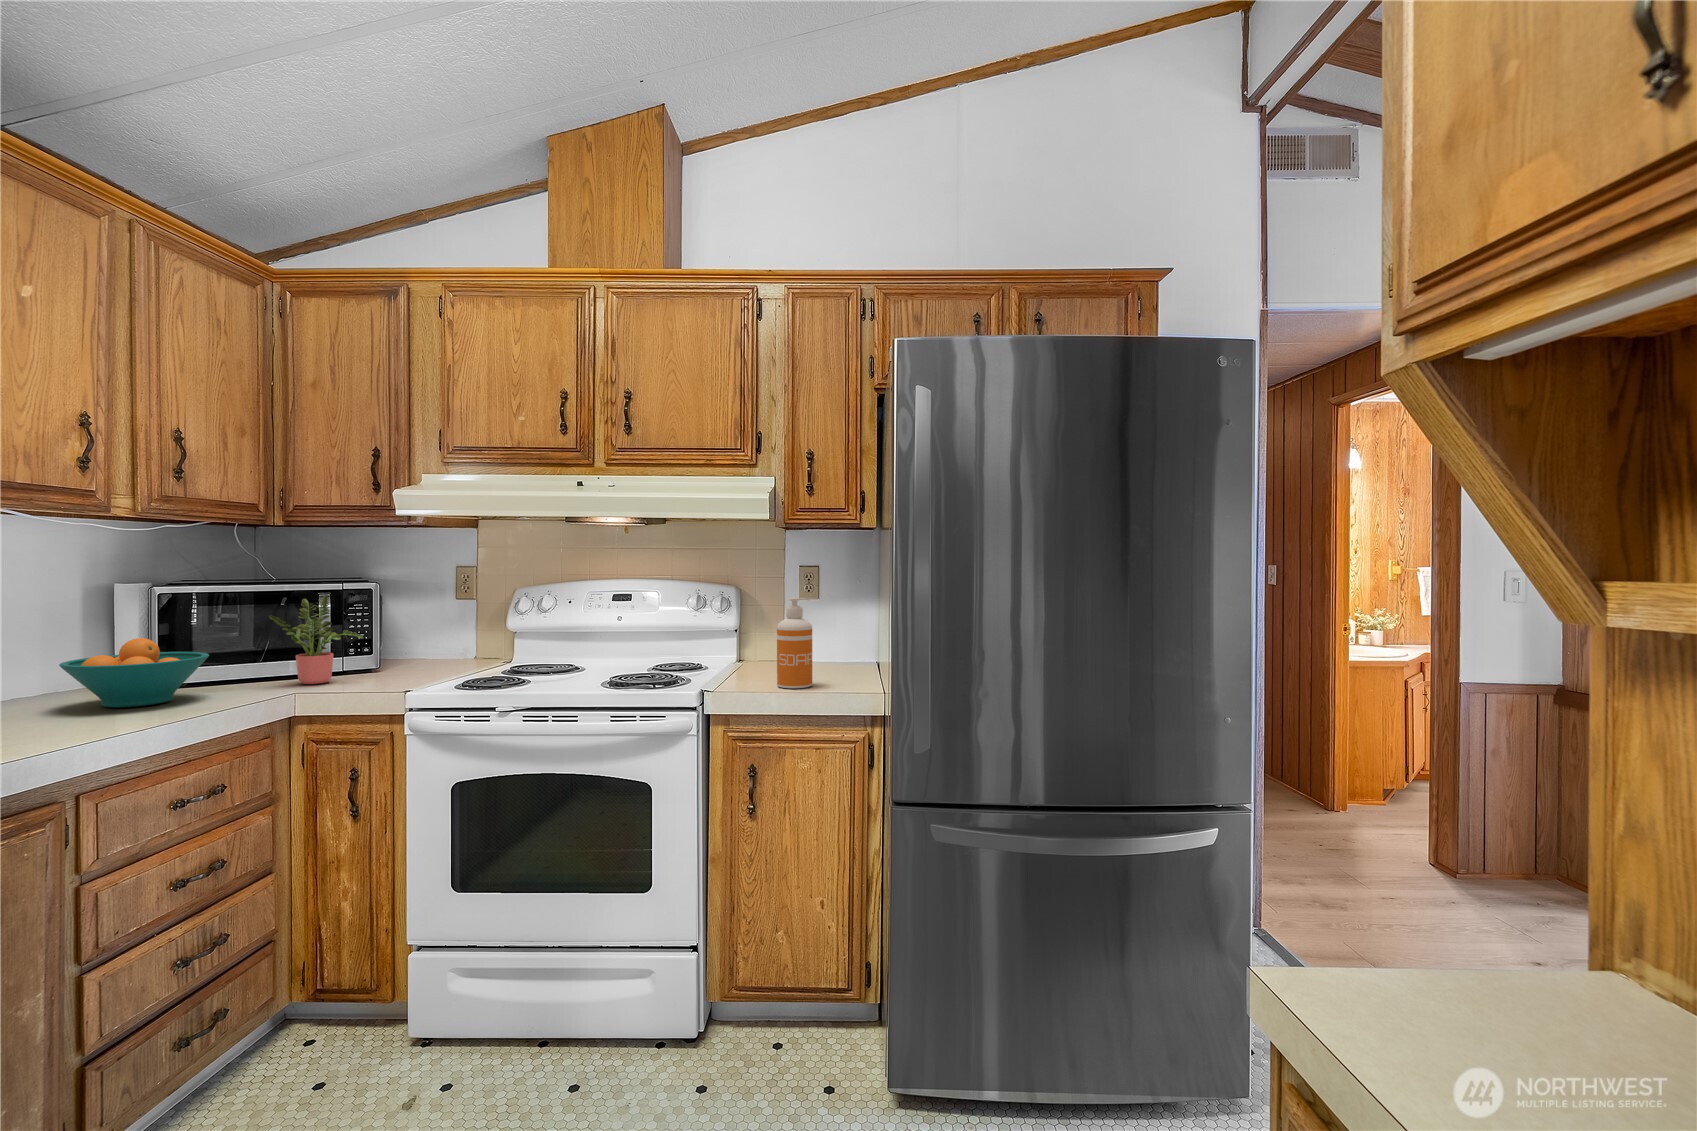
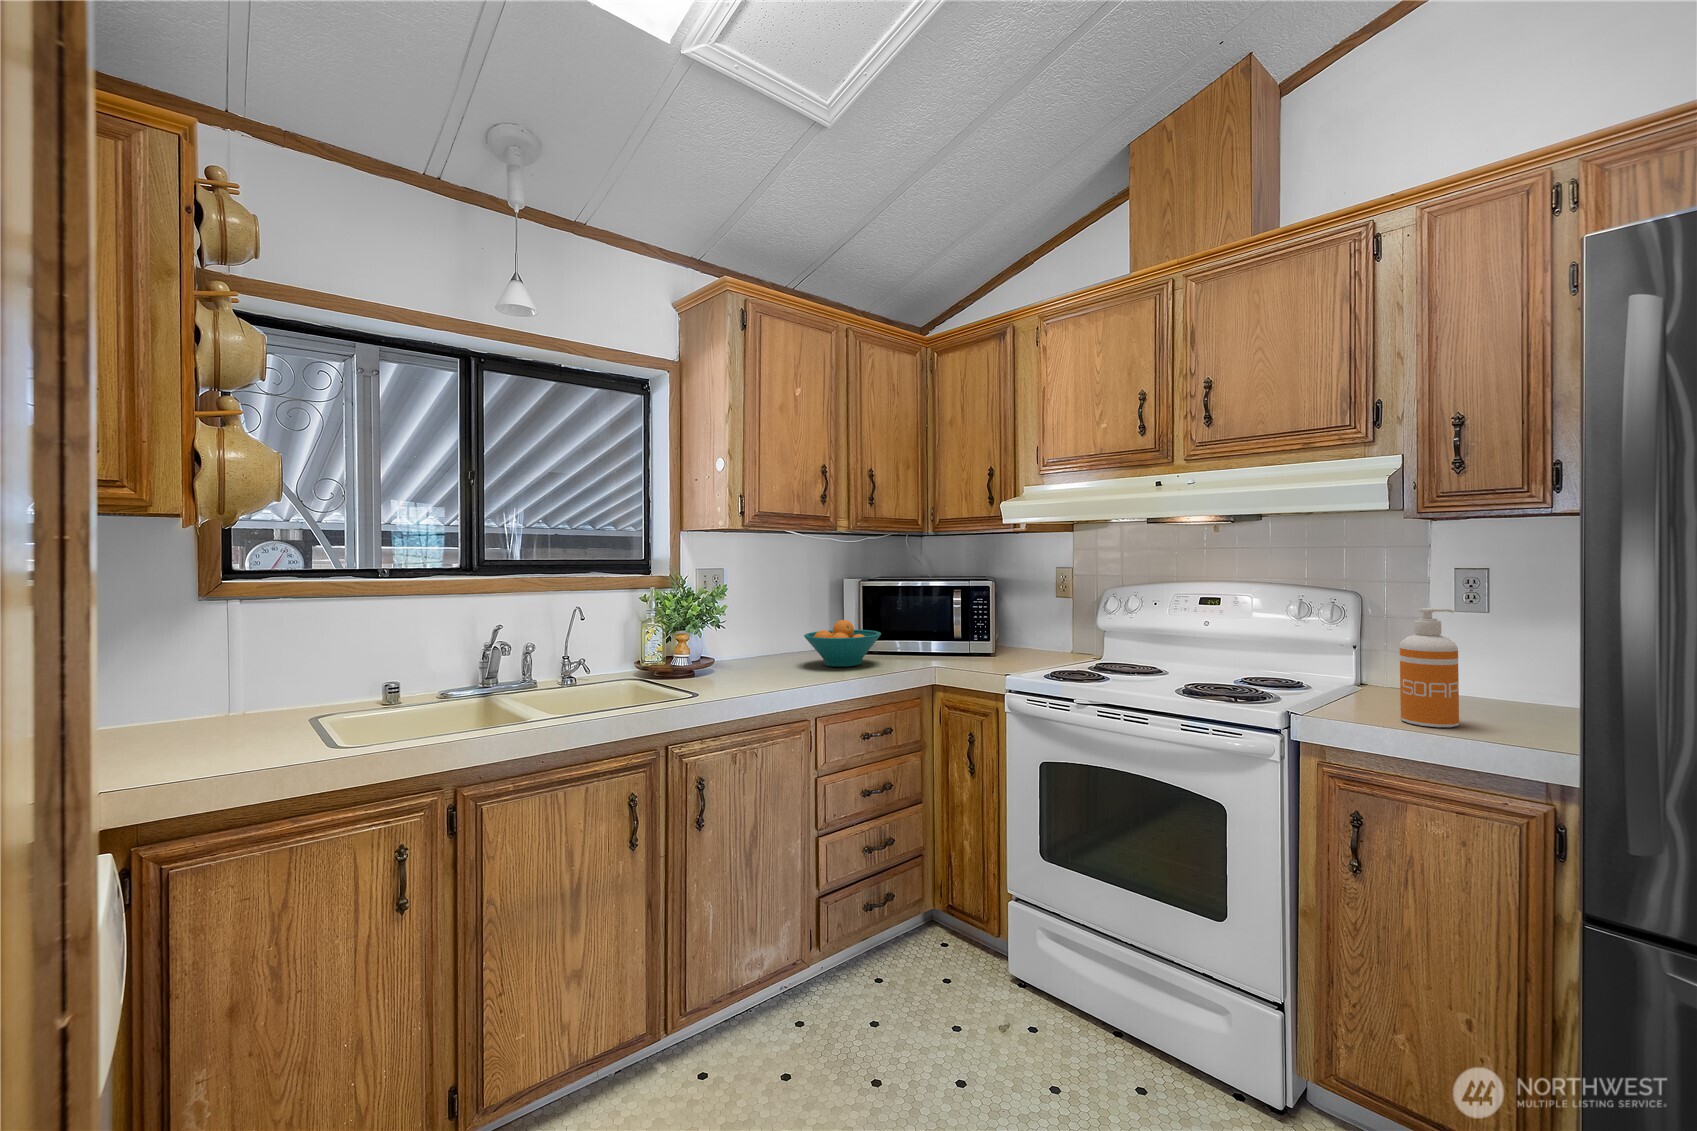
potted plant: present [269,595,364,684] -> none [917,592,980,661]

